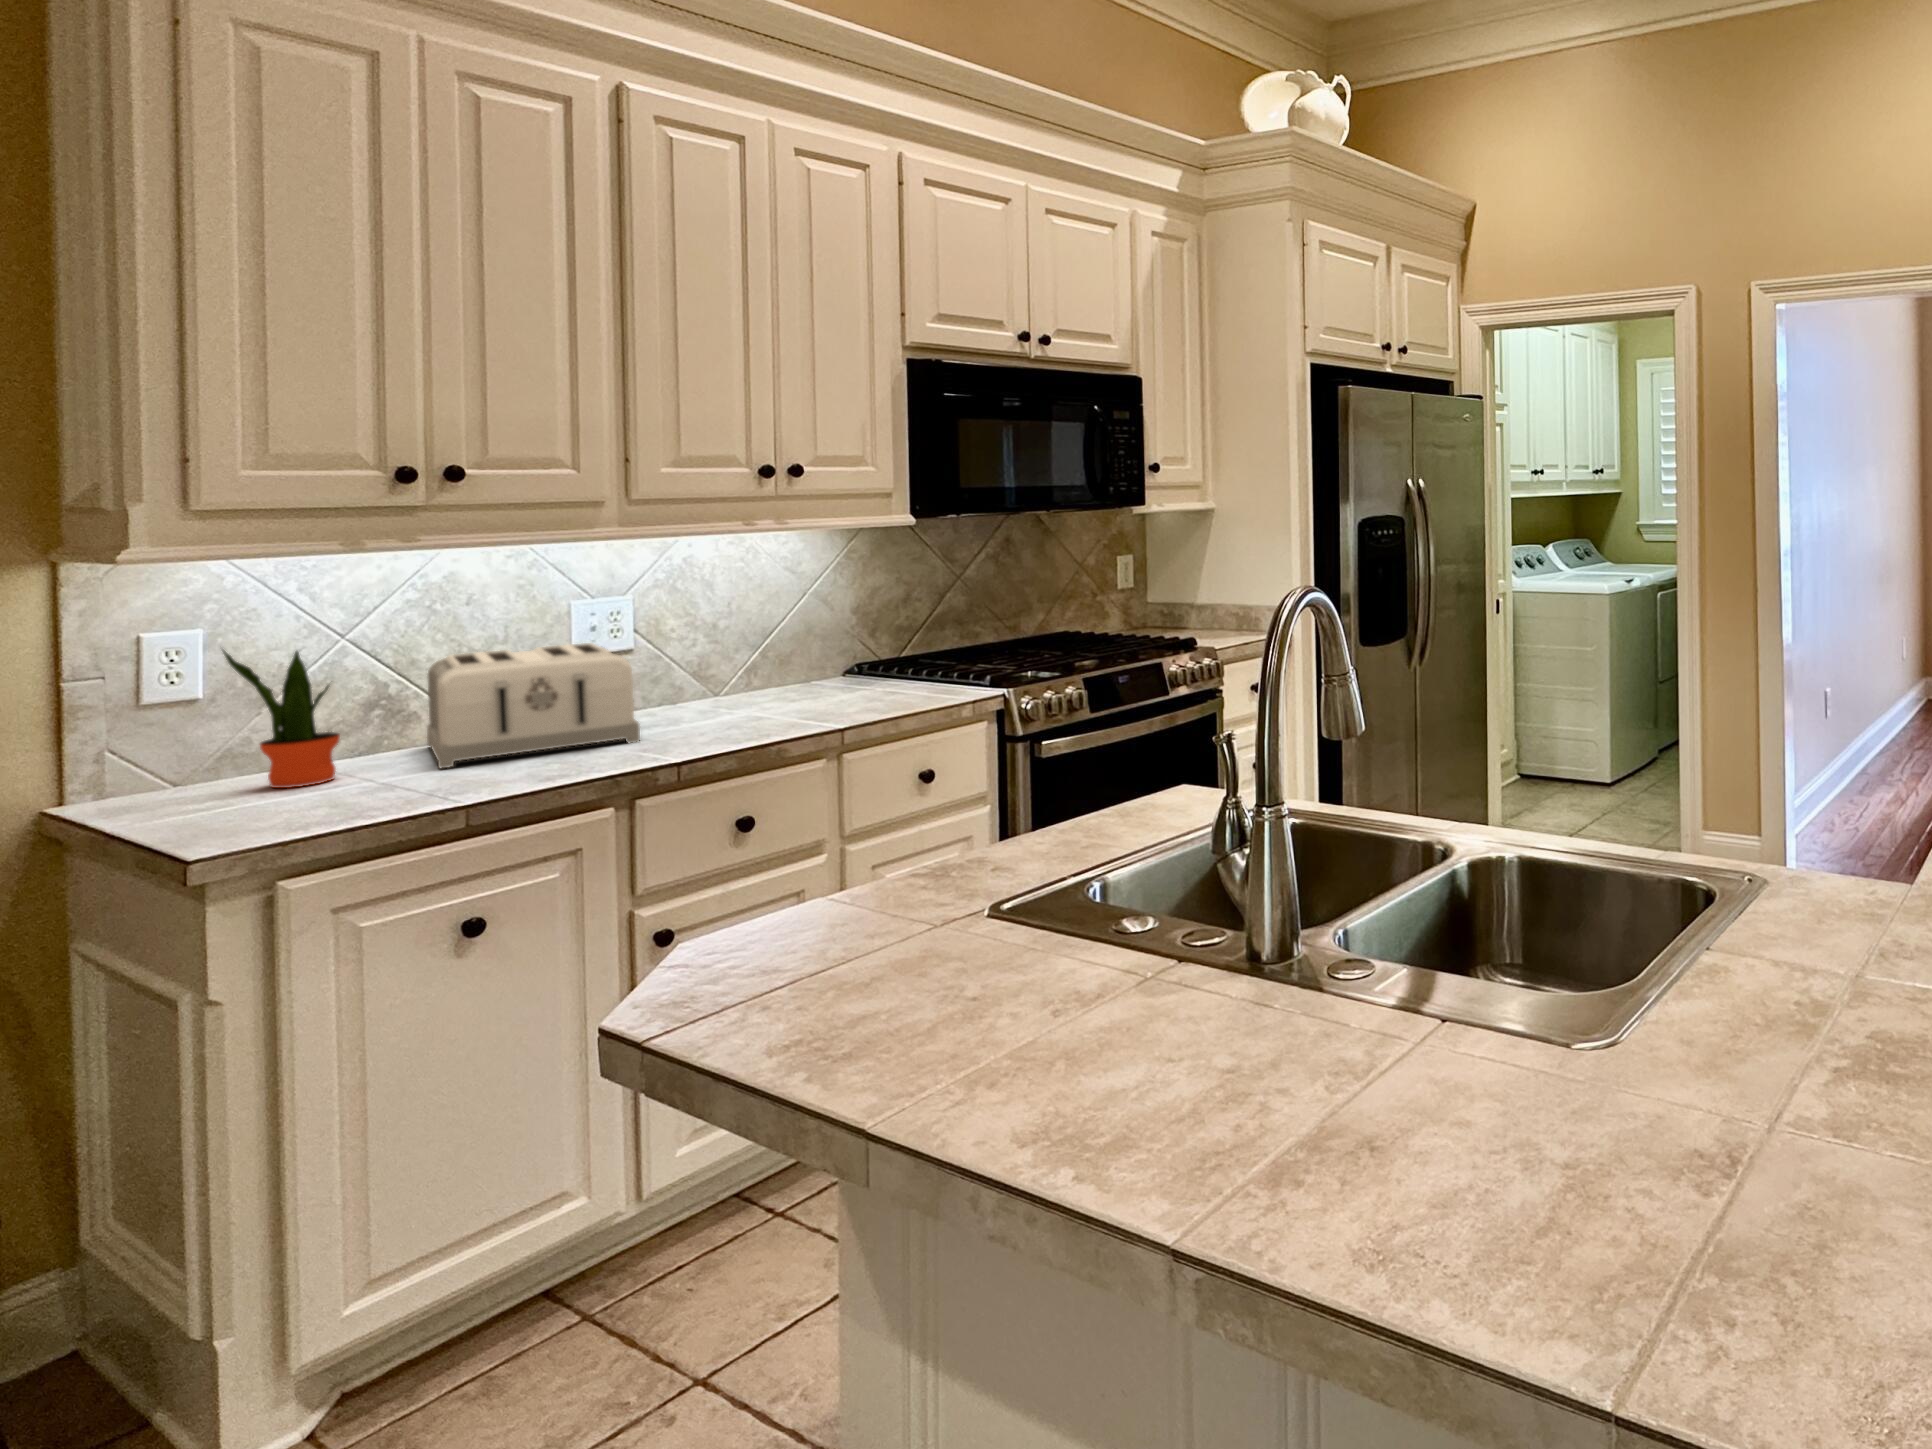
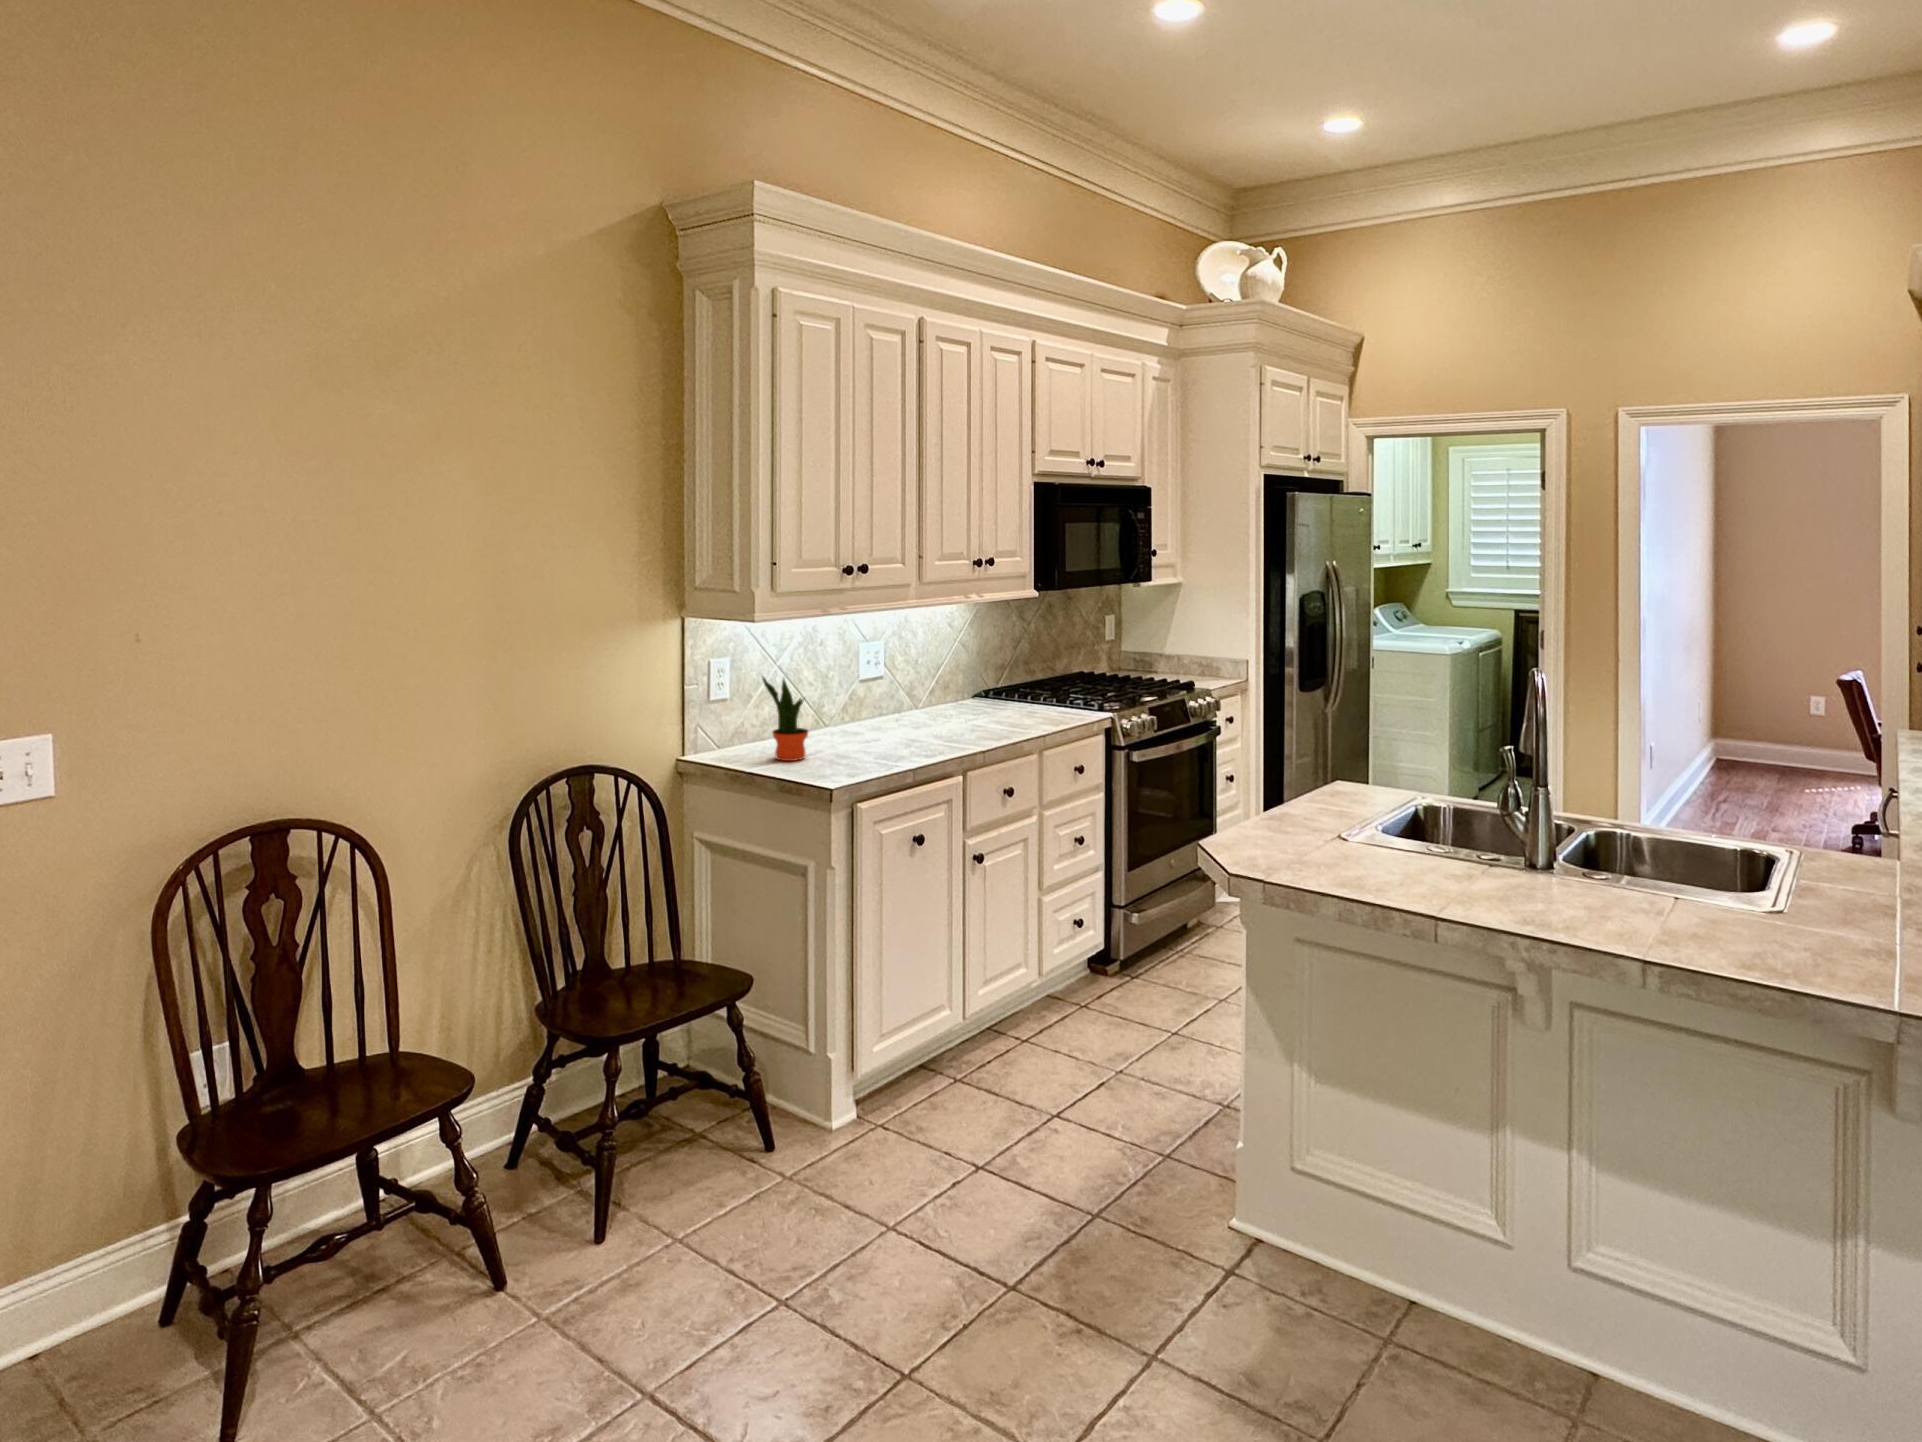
toaster: present [427,643,640,768] -> none [808,675,945,754]

